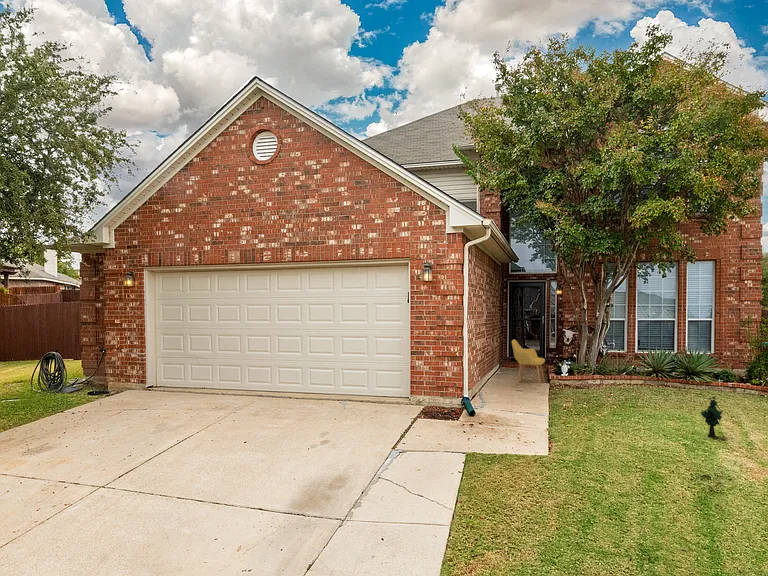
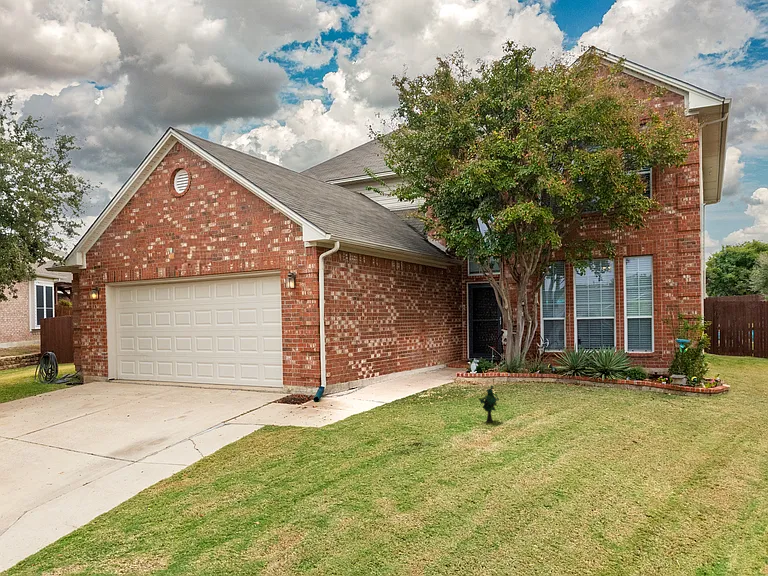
chair: present [512,339,545,386] -> none [401,337,433,377]

